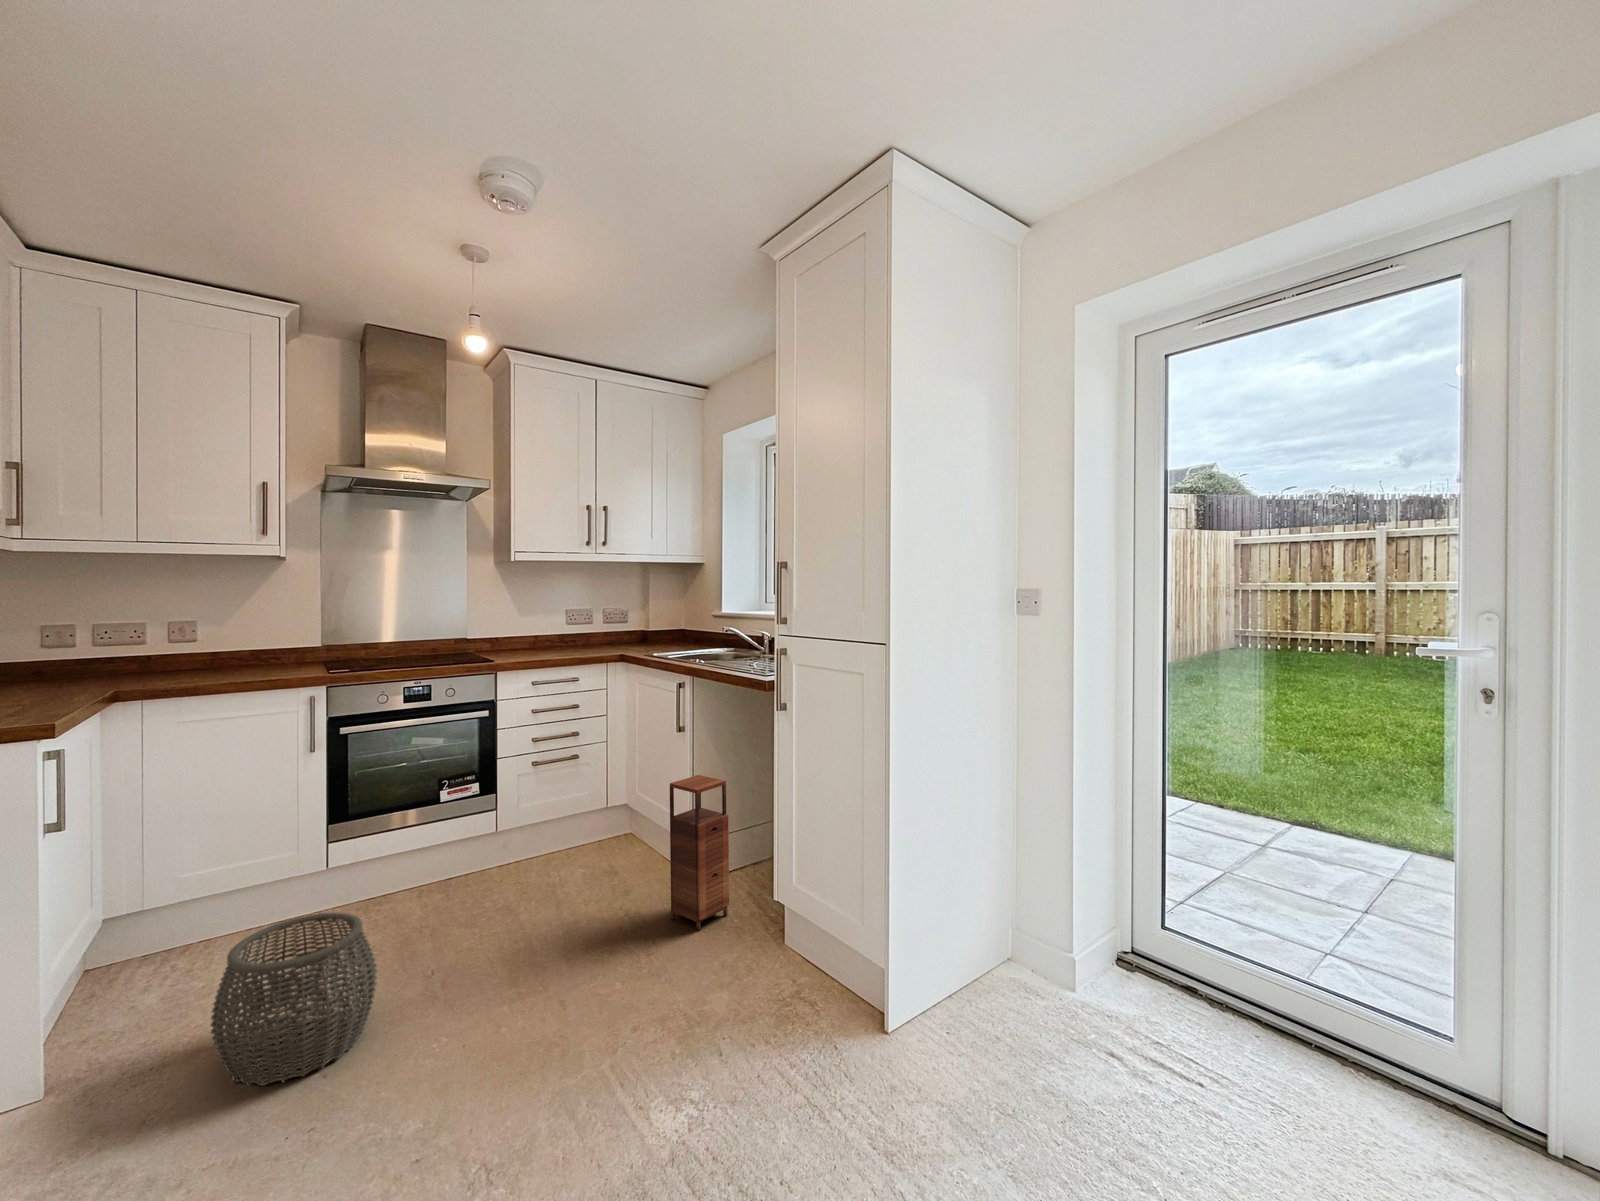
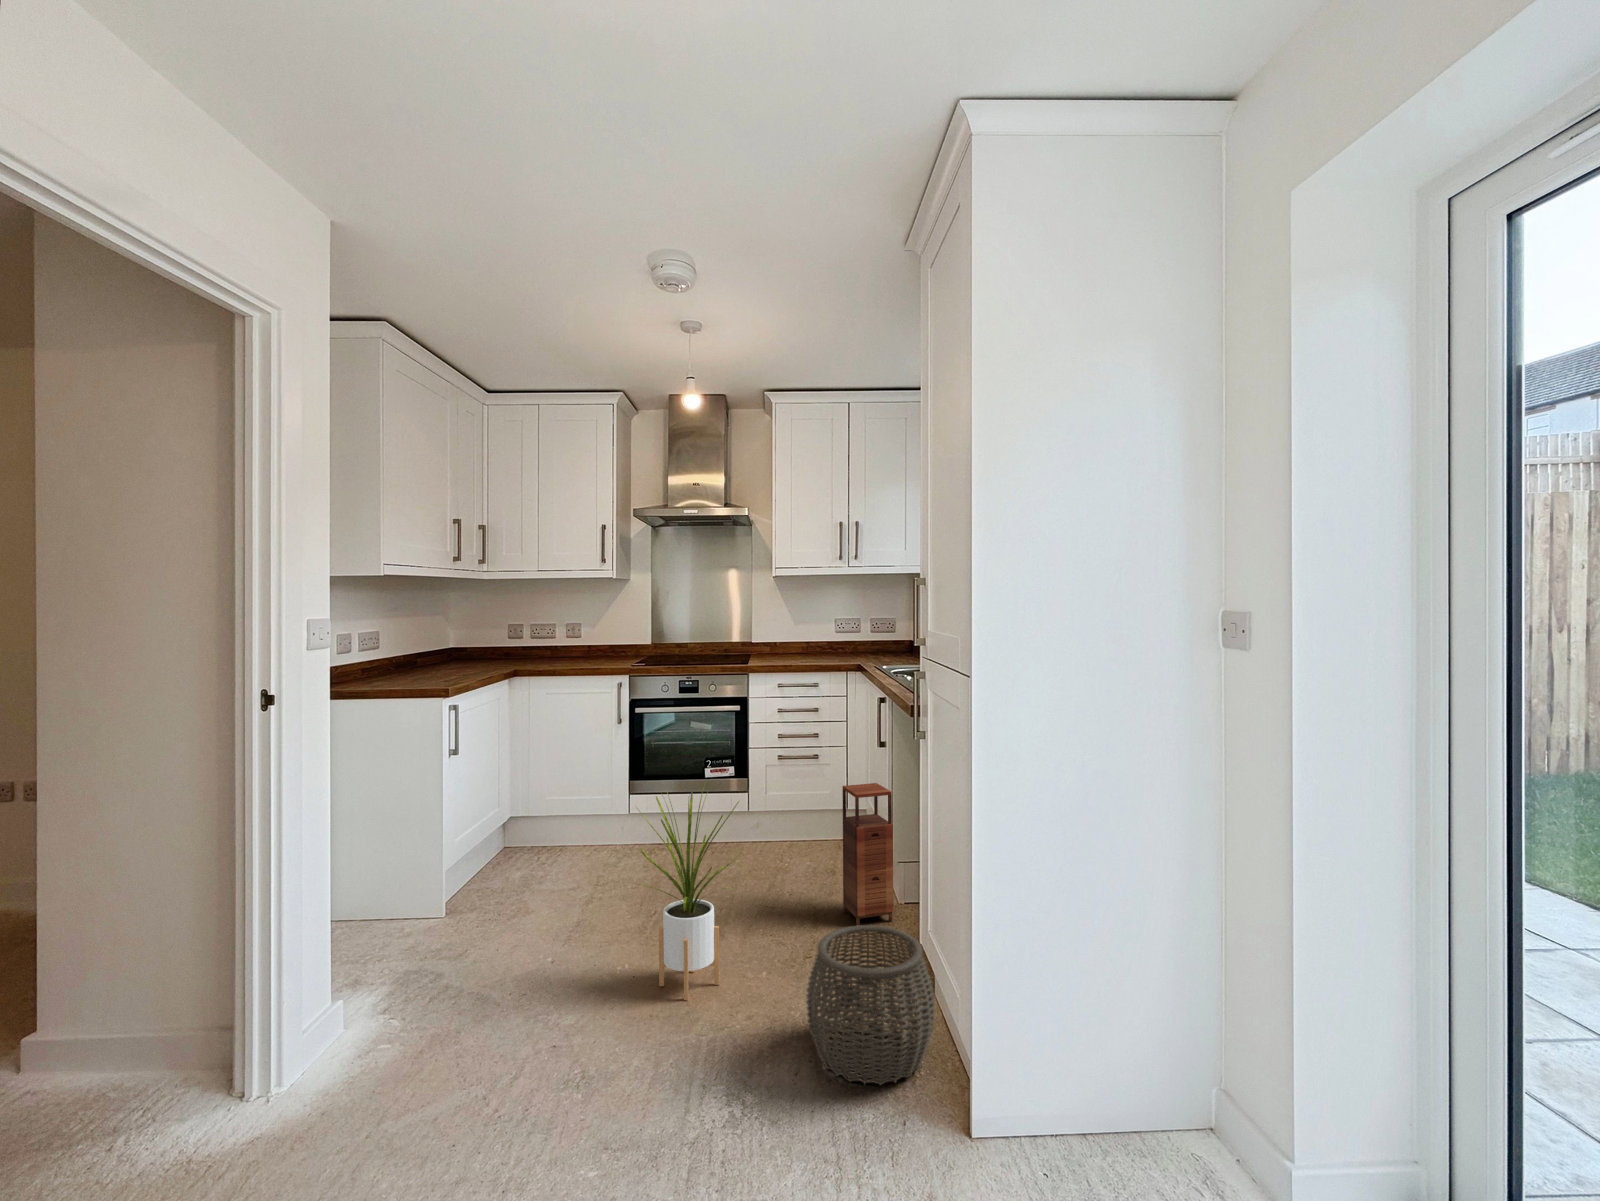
house plant: none [490,802,639,1090] -> present [637,787,742,1000]
woven basket: present [210,912,377,1086] -> present [806,925,935,1085]

